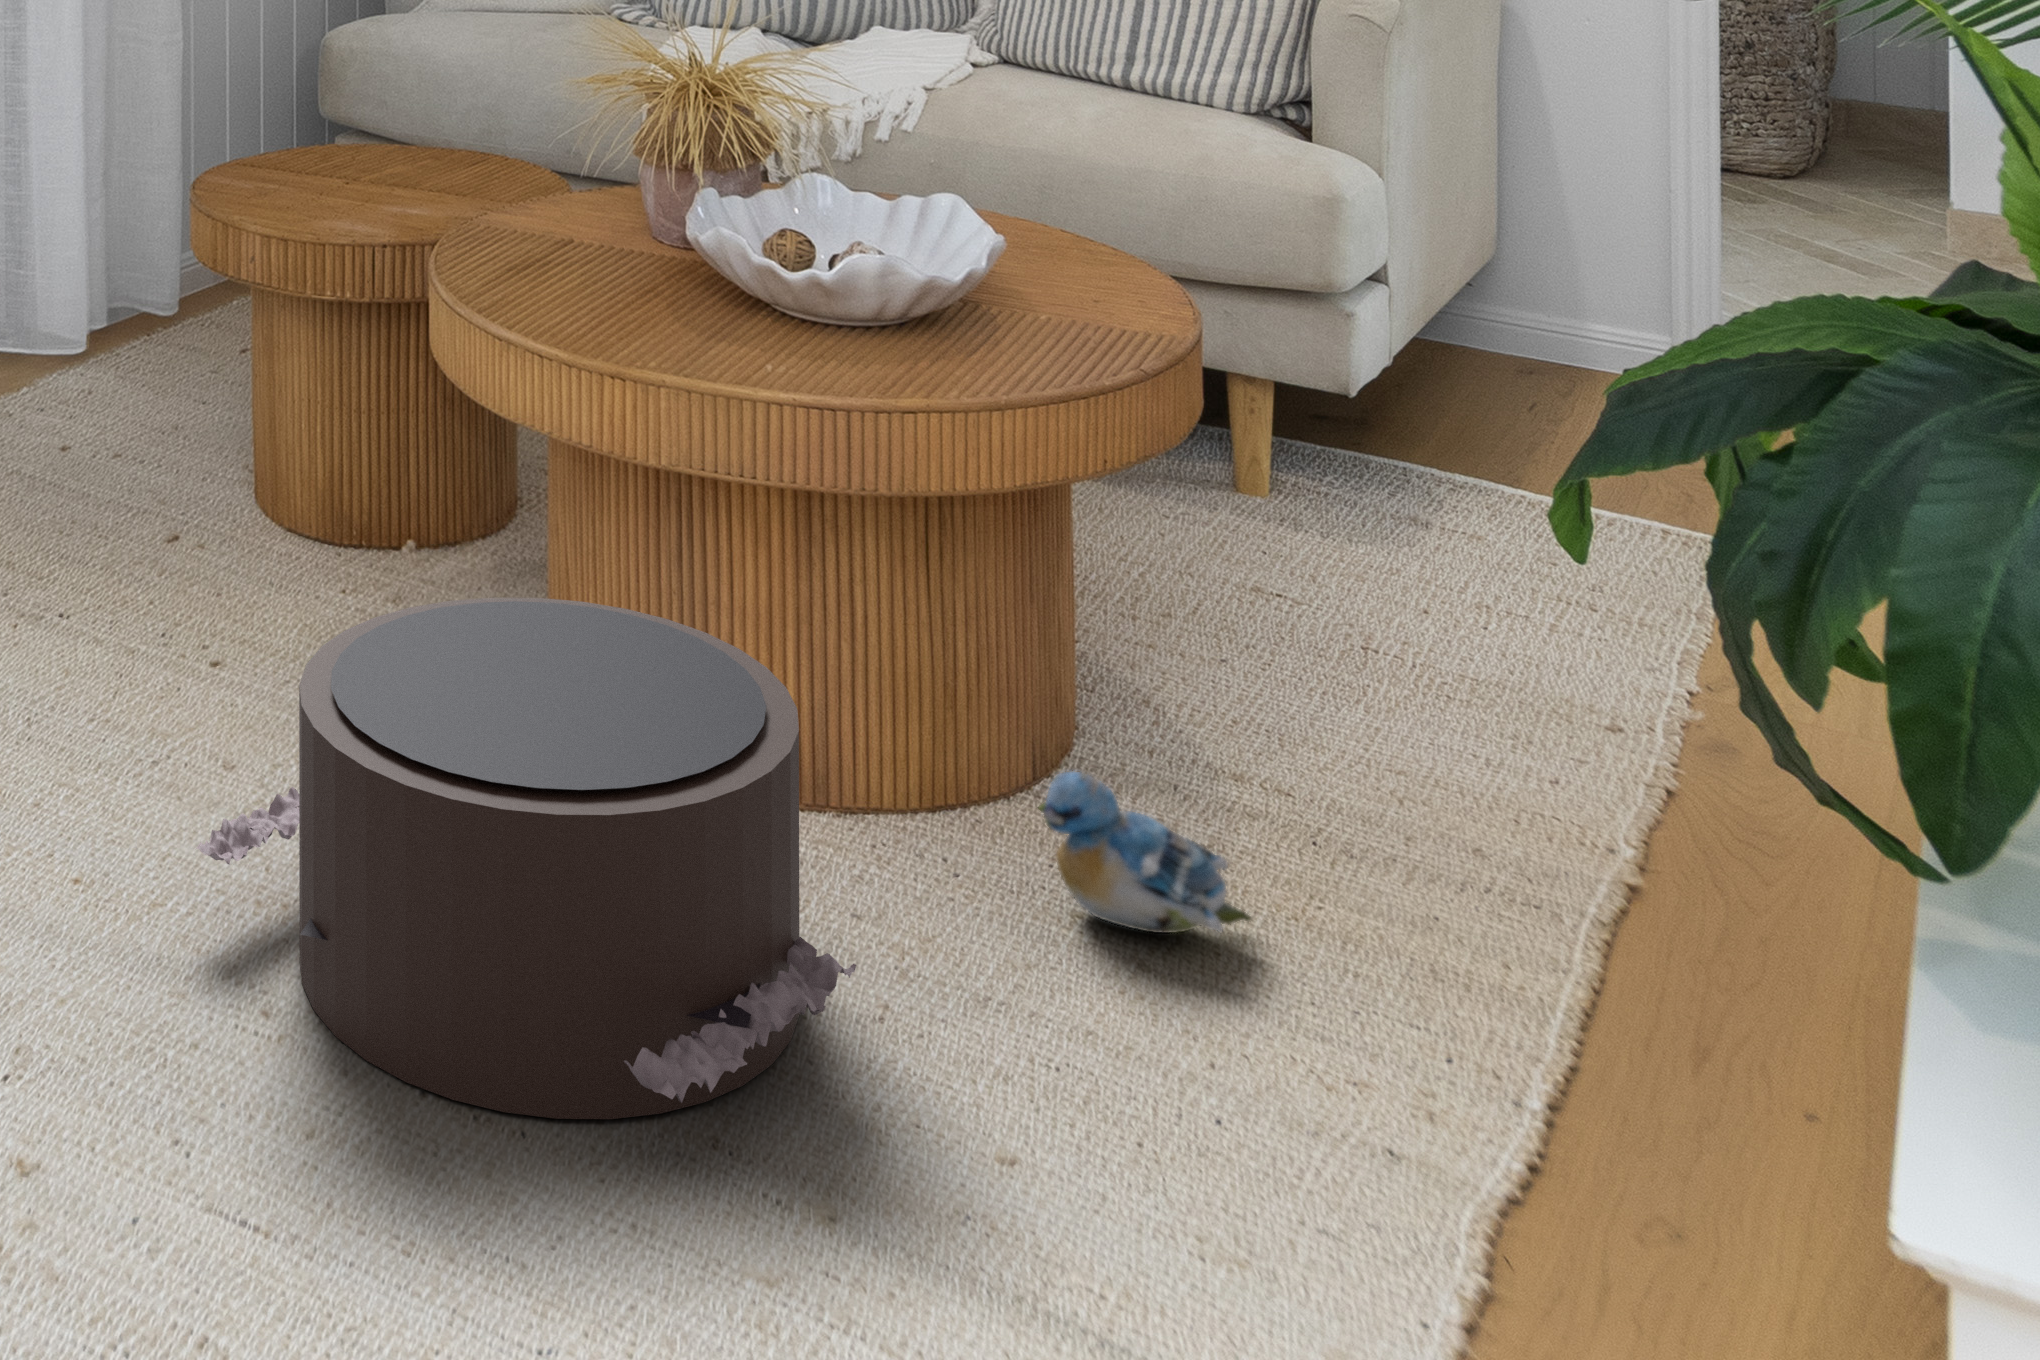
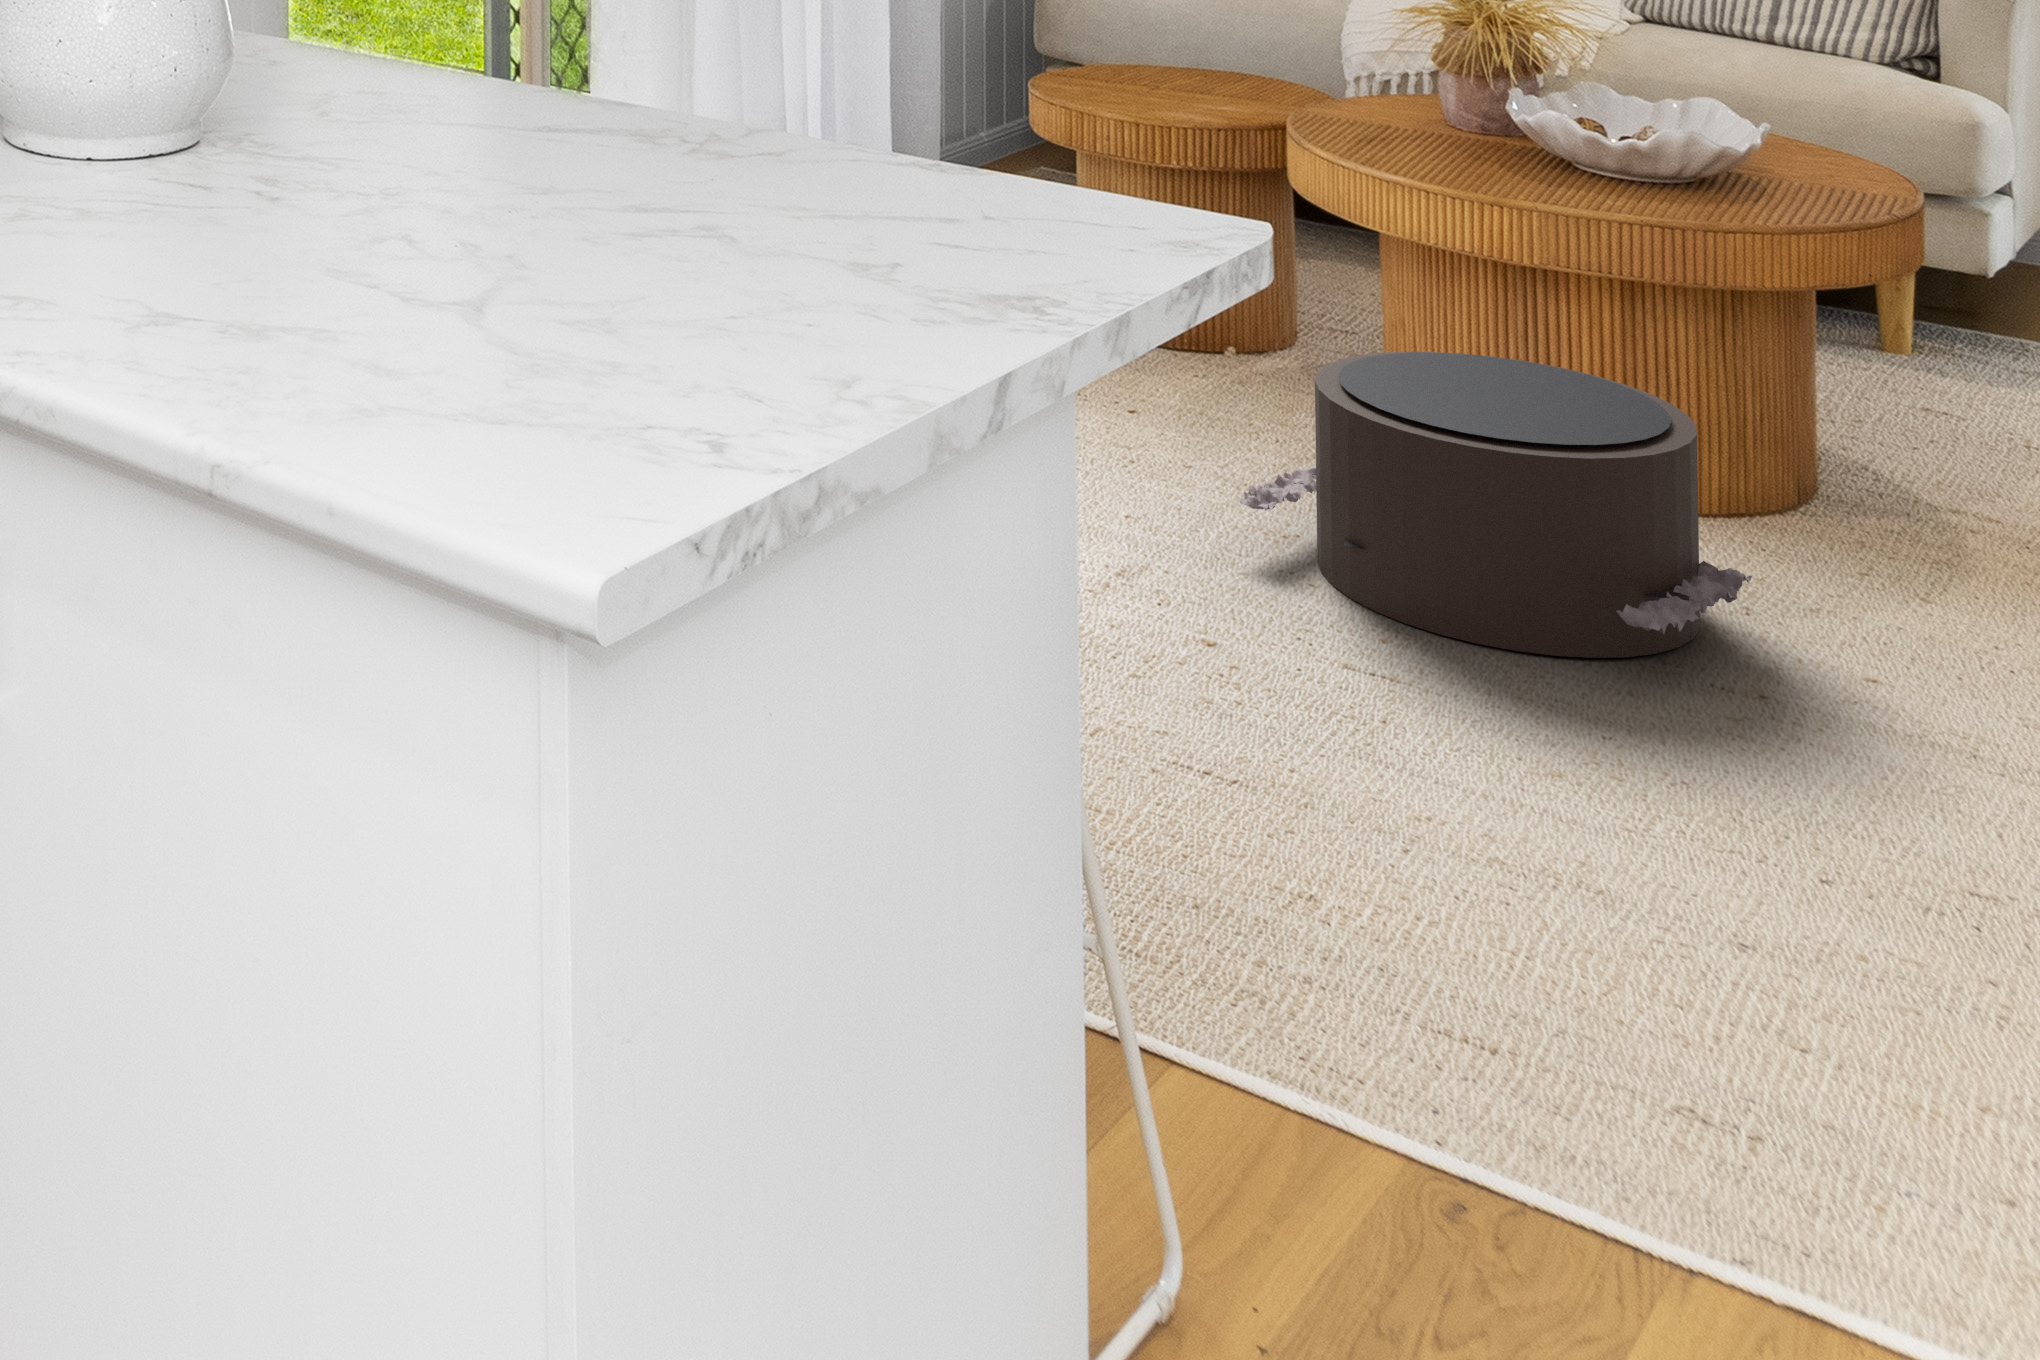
plush toy: present [1039,772,1250,933] -> none [1844,481,2017,590]

